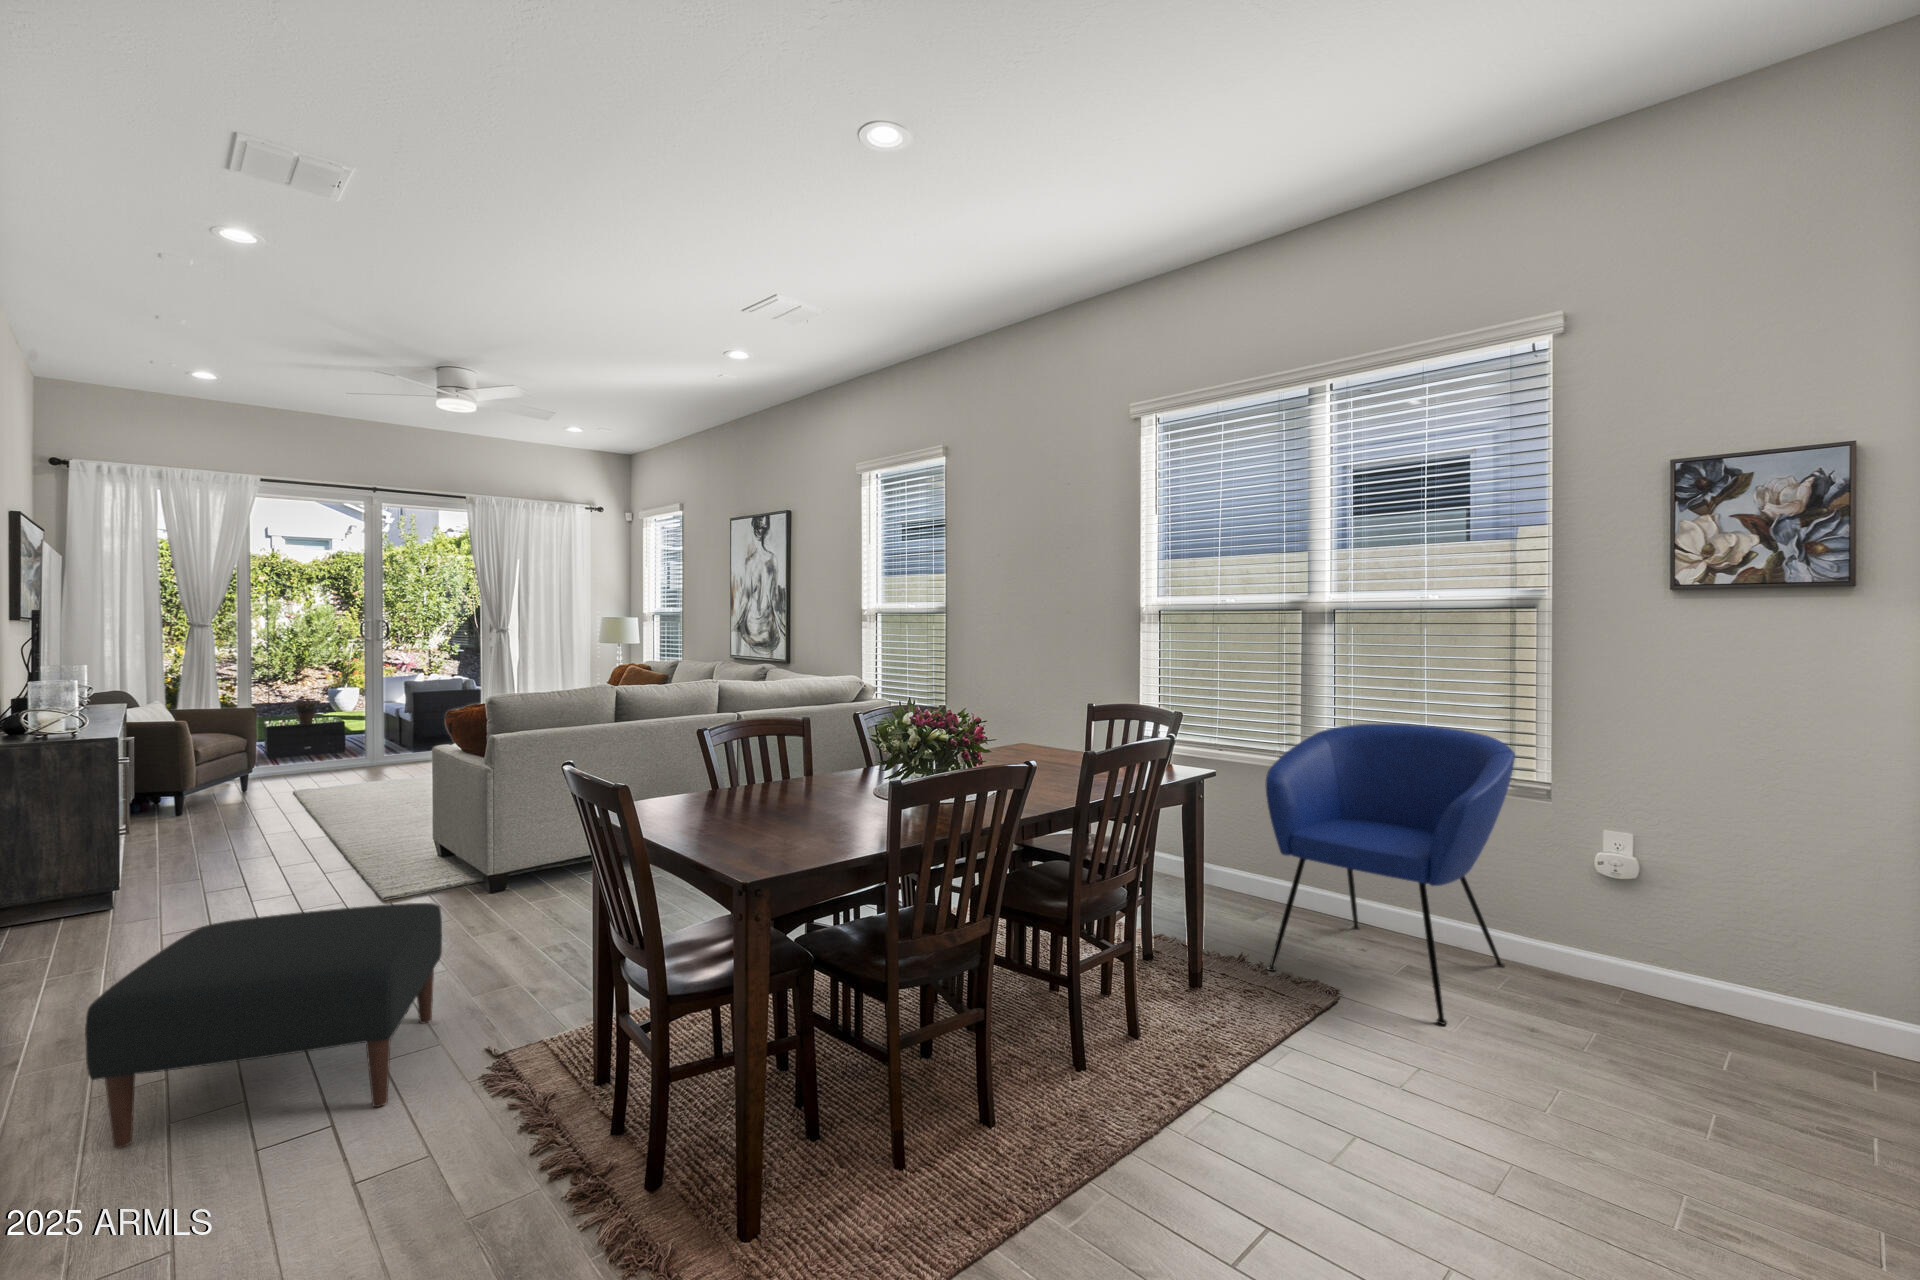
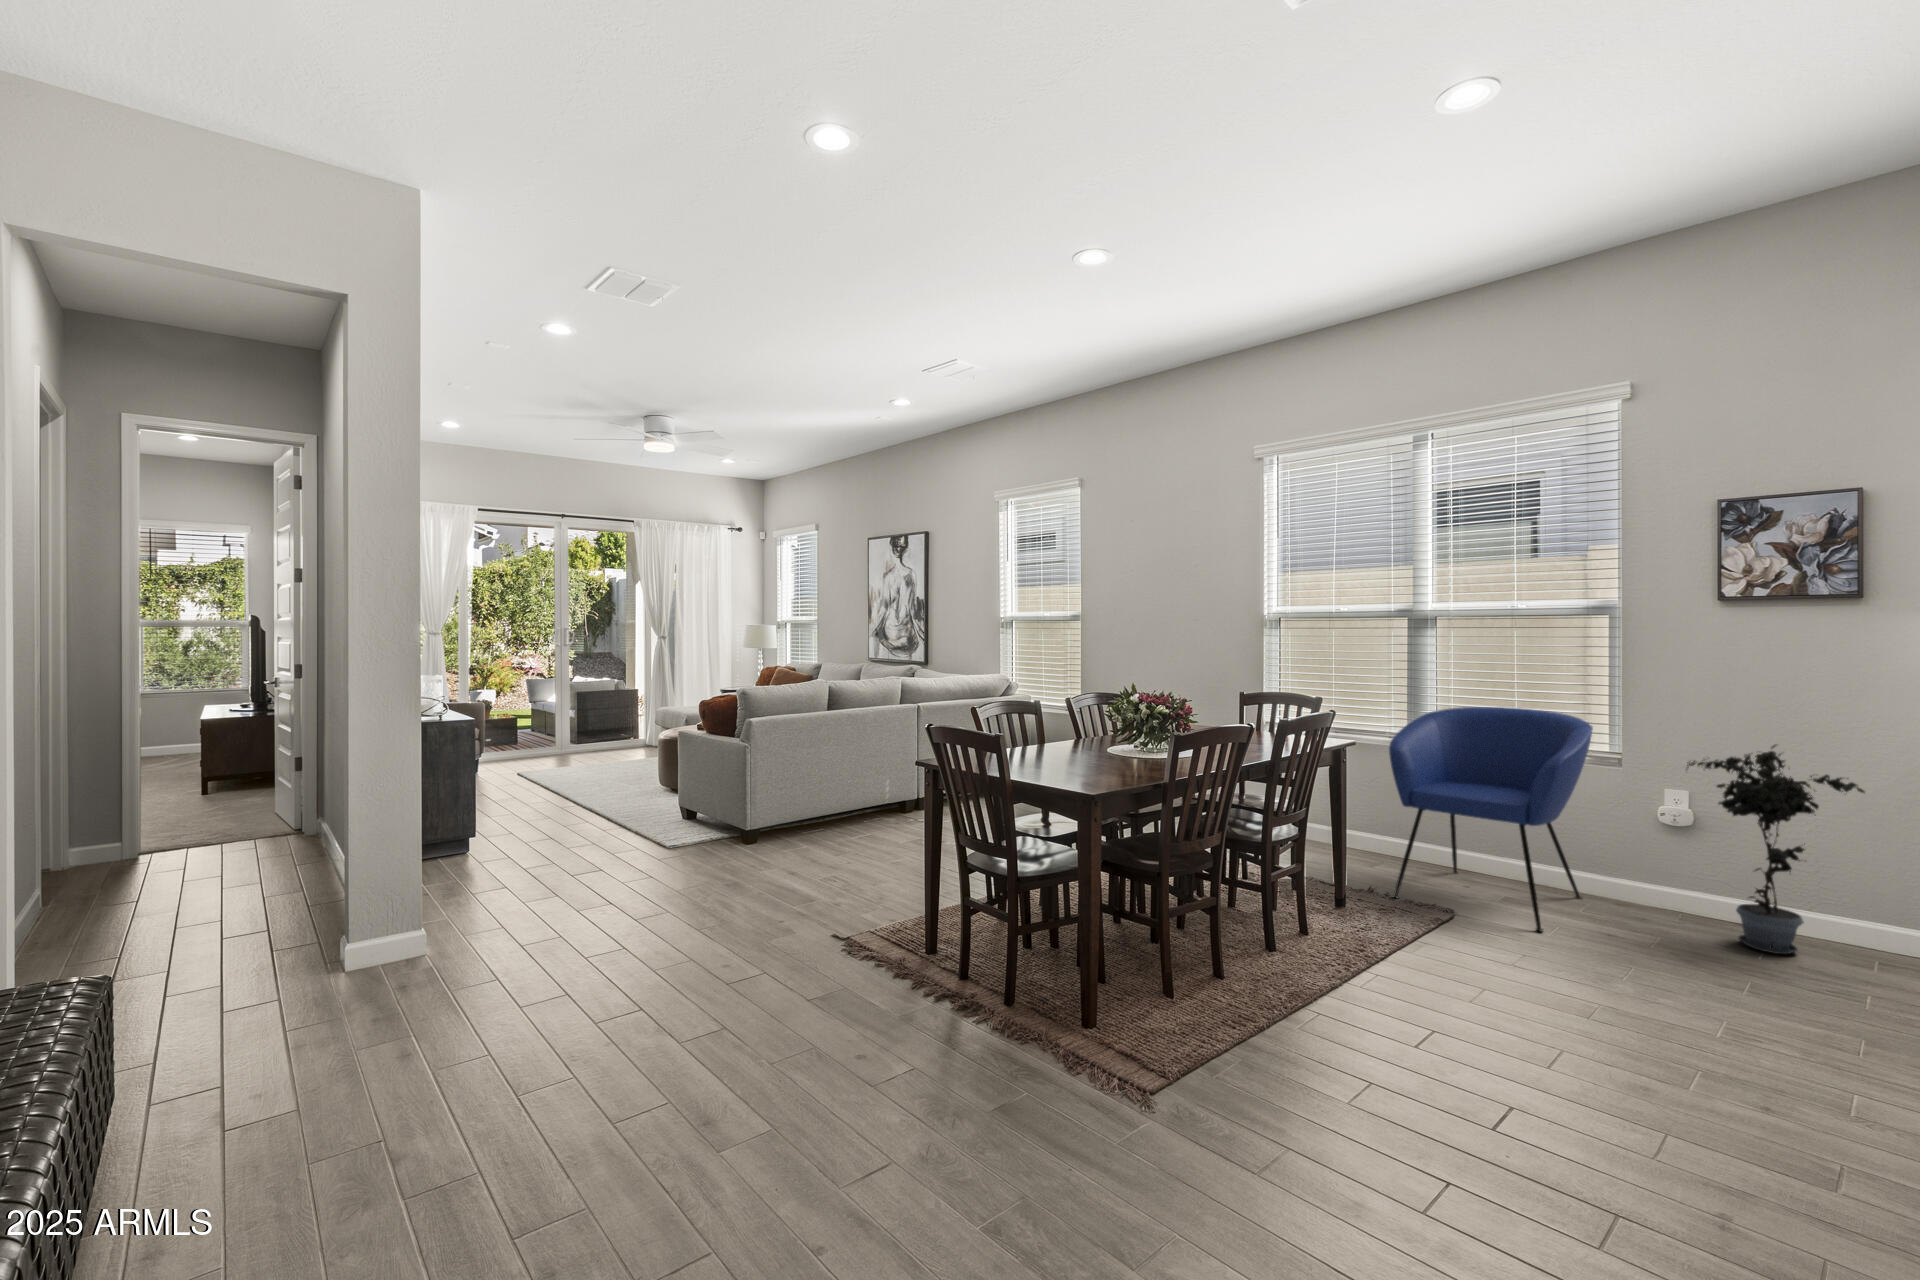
potted plant: none [1628,781,1859,1057] -> present [1687,745,1865,954]
ottoman: present [85,903,442,1148] -> none [596,829,783,981]

